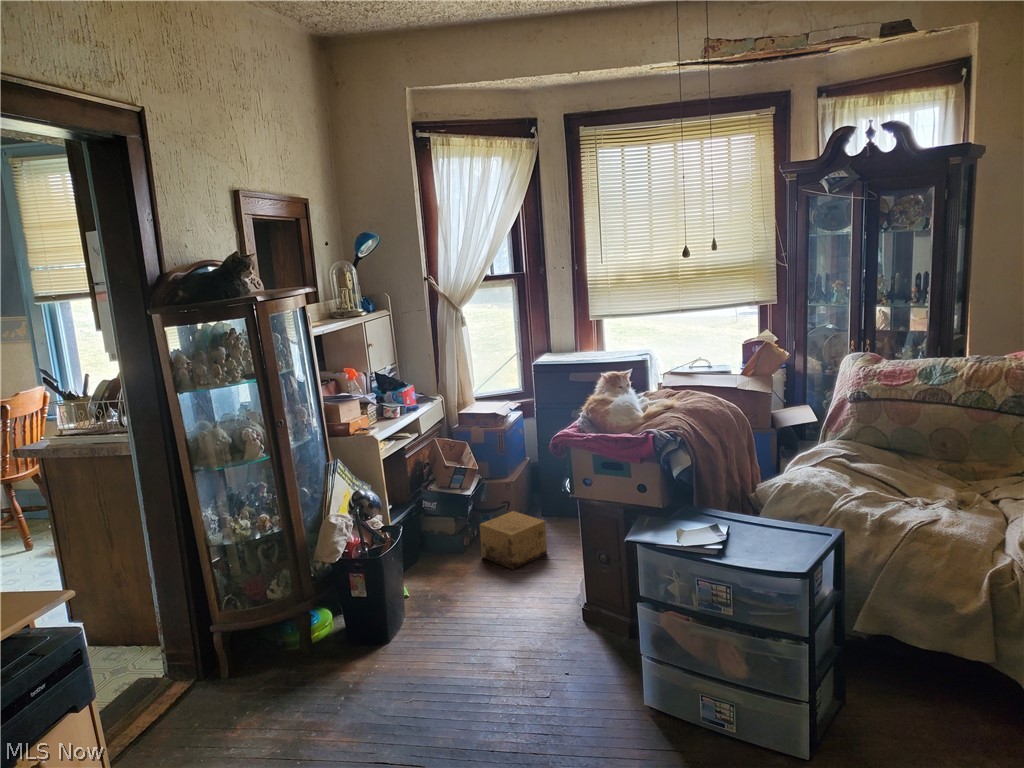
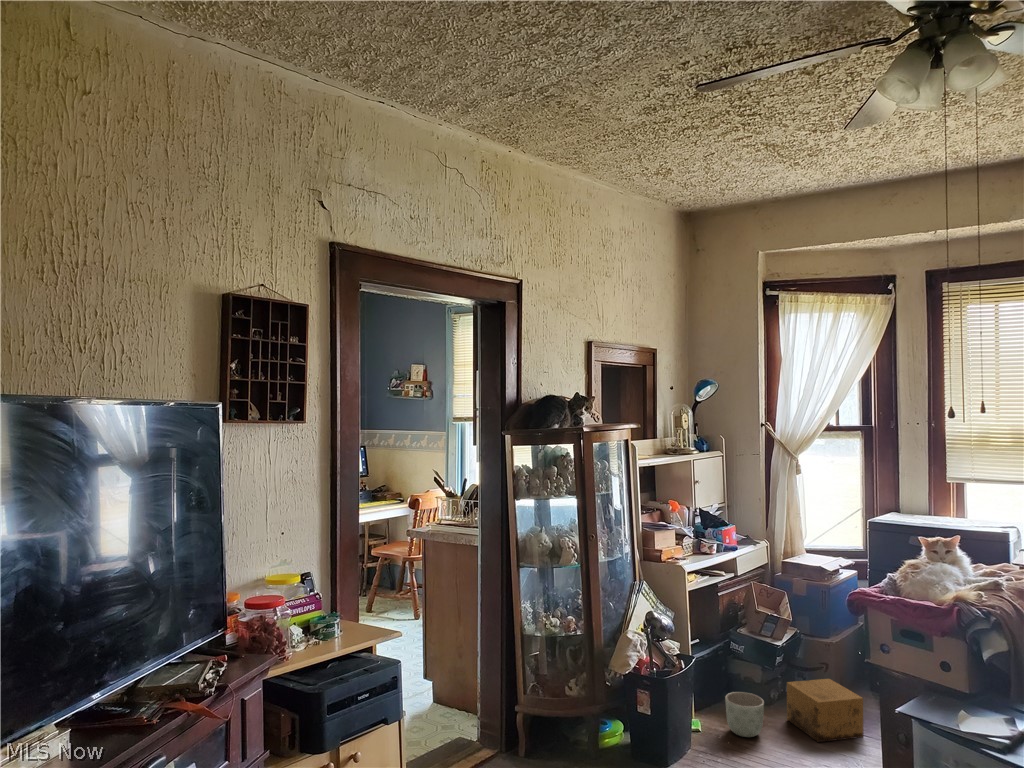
planter: none [429,543,465,585] -> present [725,692,764,737]

